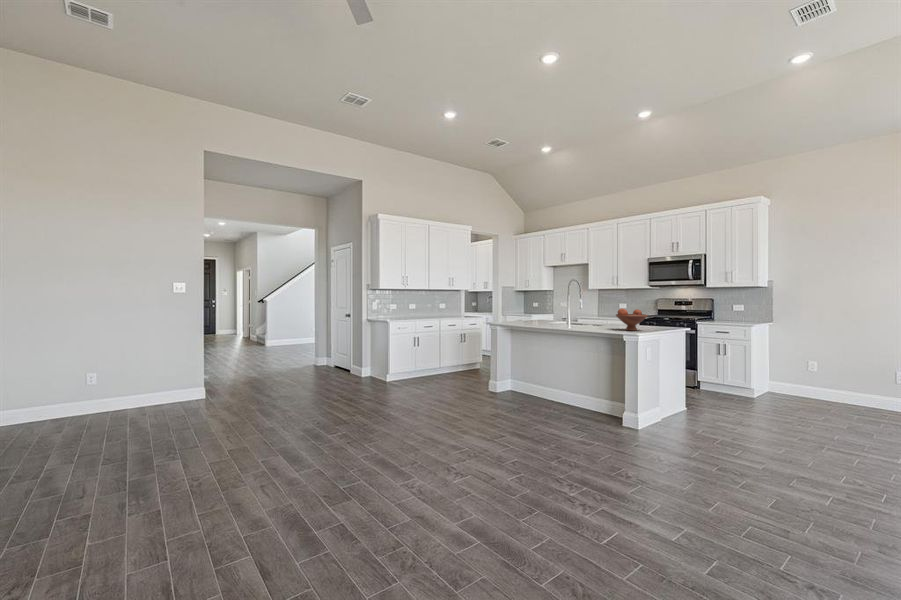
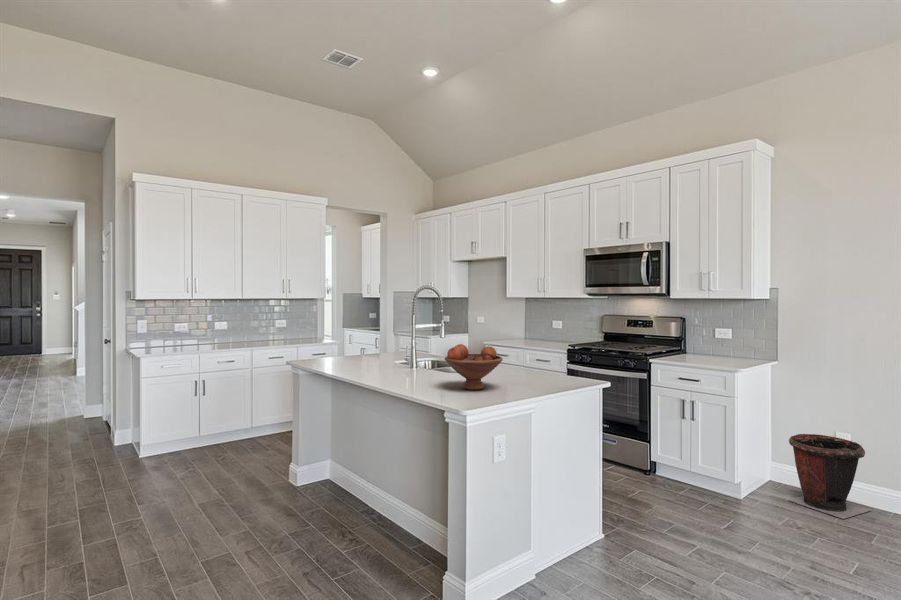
waste bin: none [782,362,829,404] -> present [789,434,871,519]

